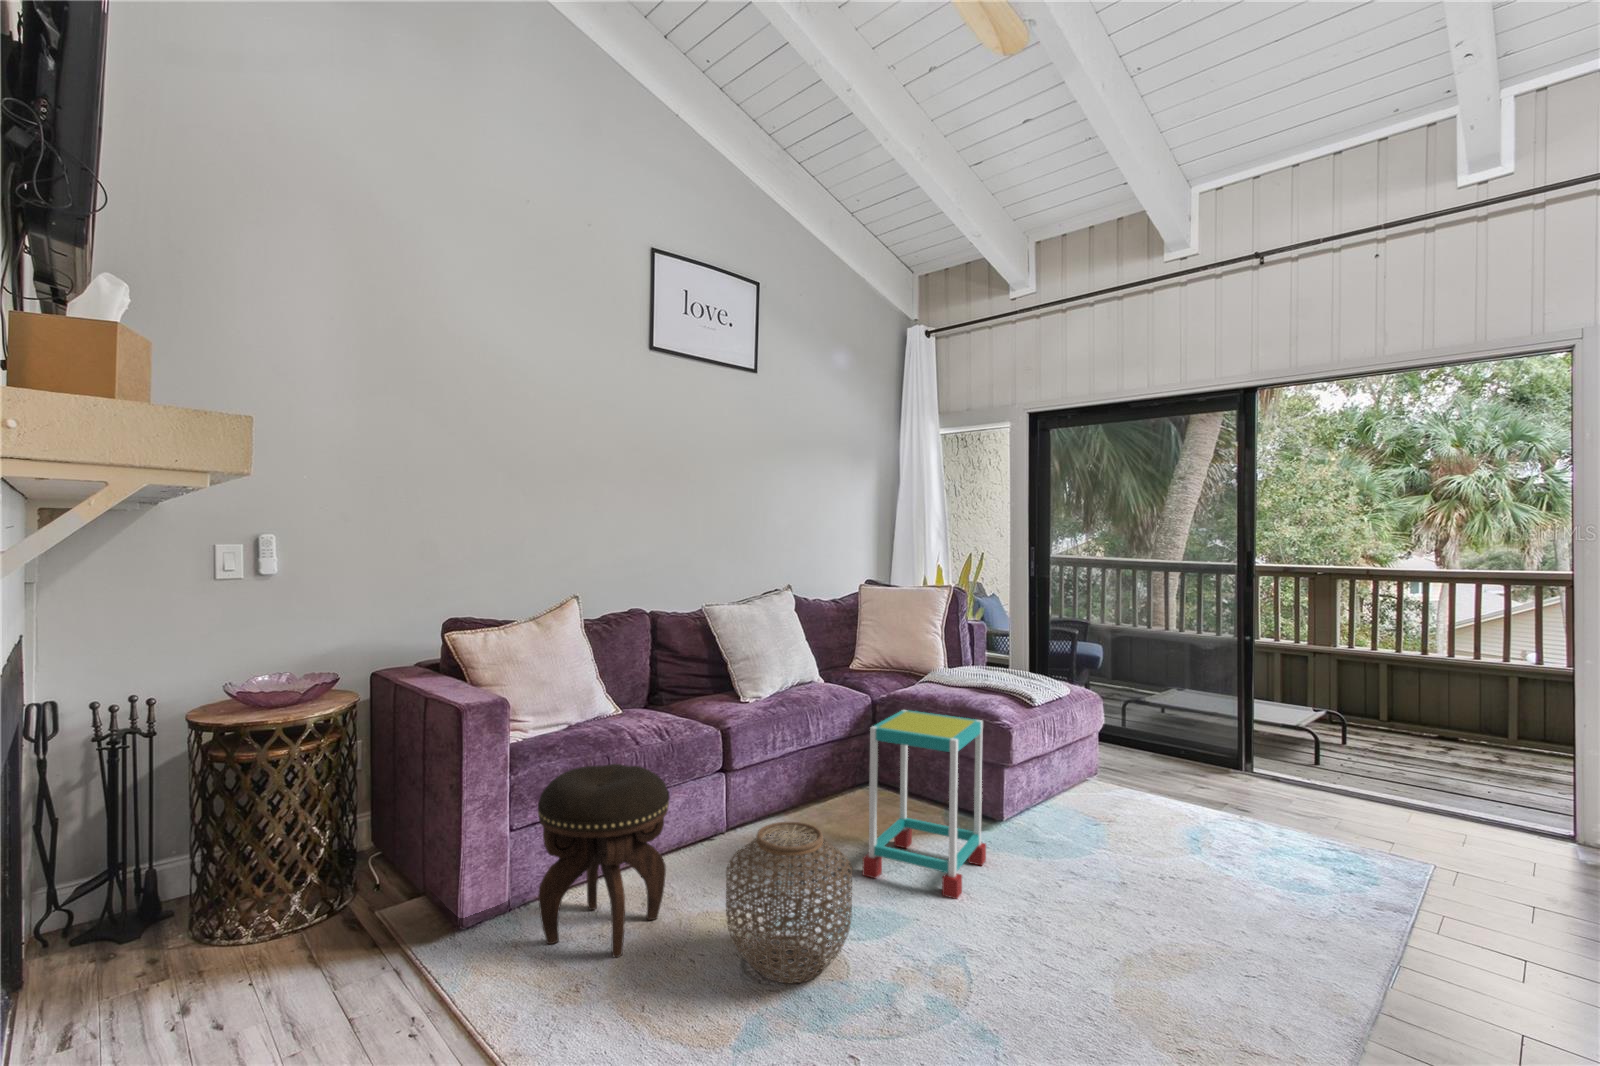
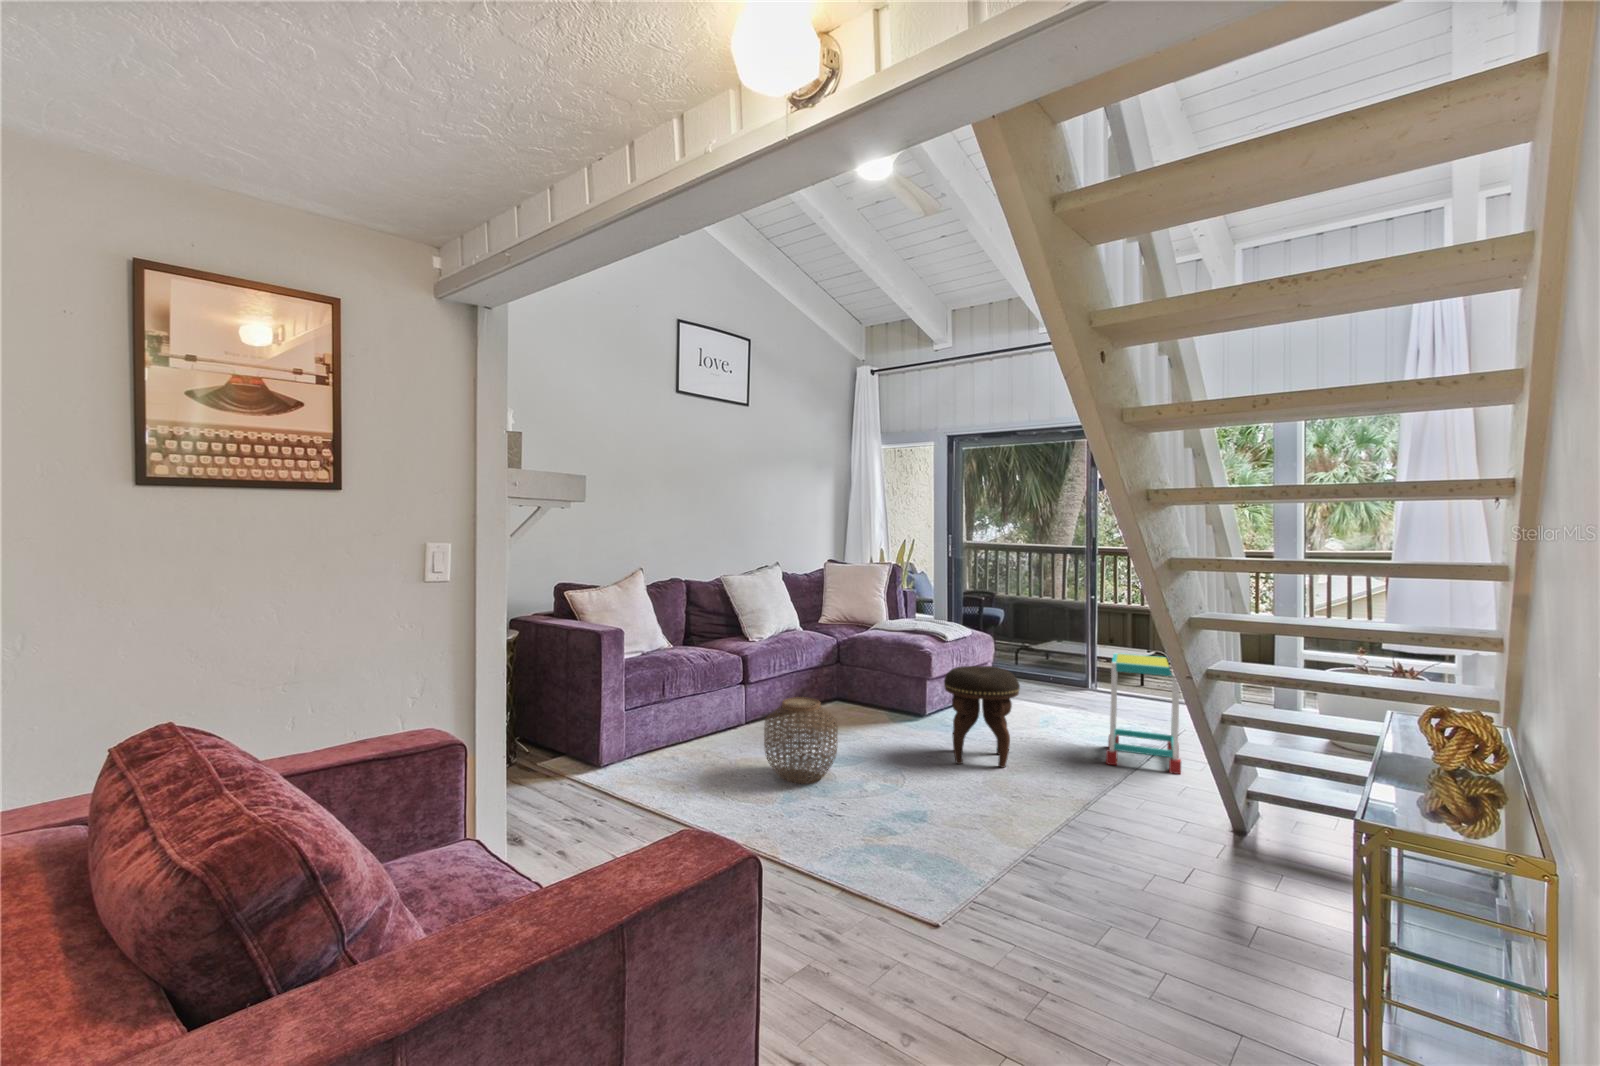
side table: present [862,710,986,899] -> present [1106,653,1181,774]
footstool: present [538,764,670,957] -> present [944,666,1020,768]

